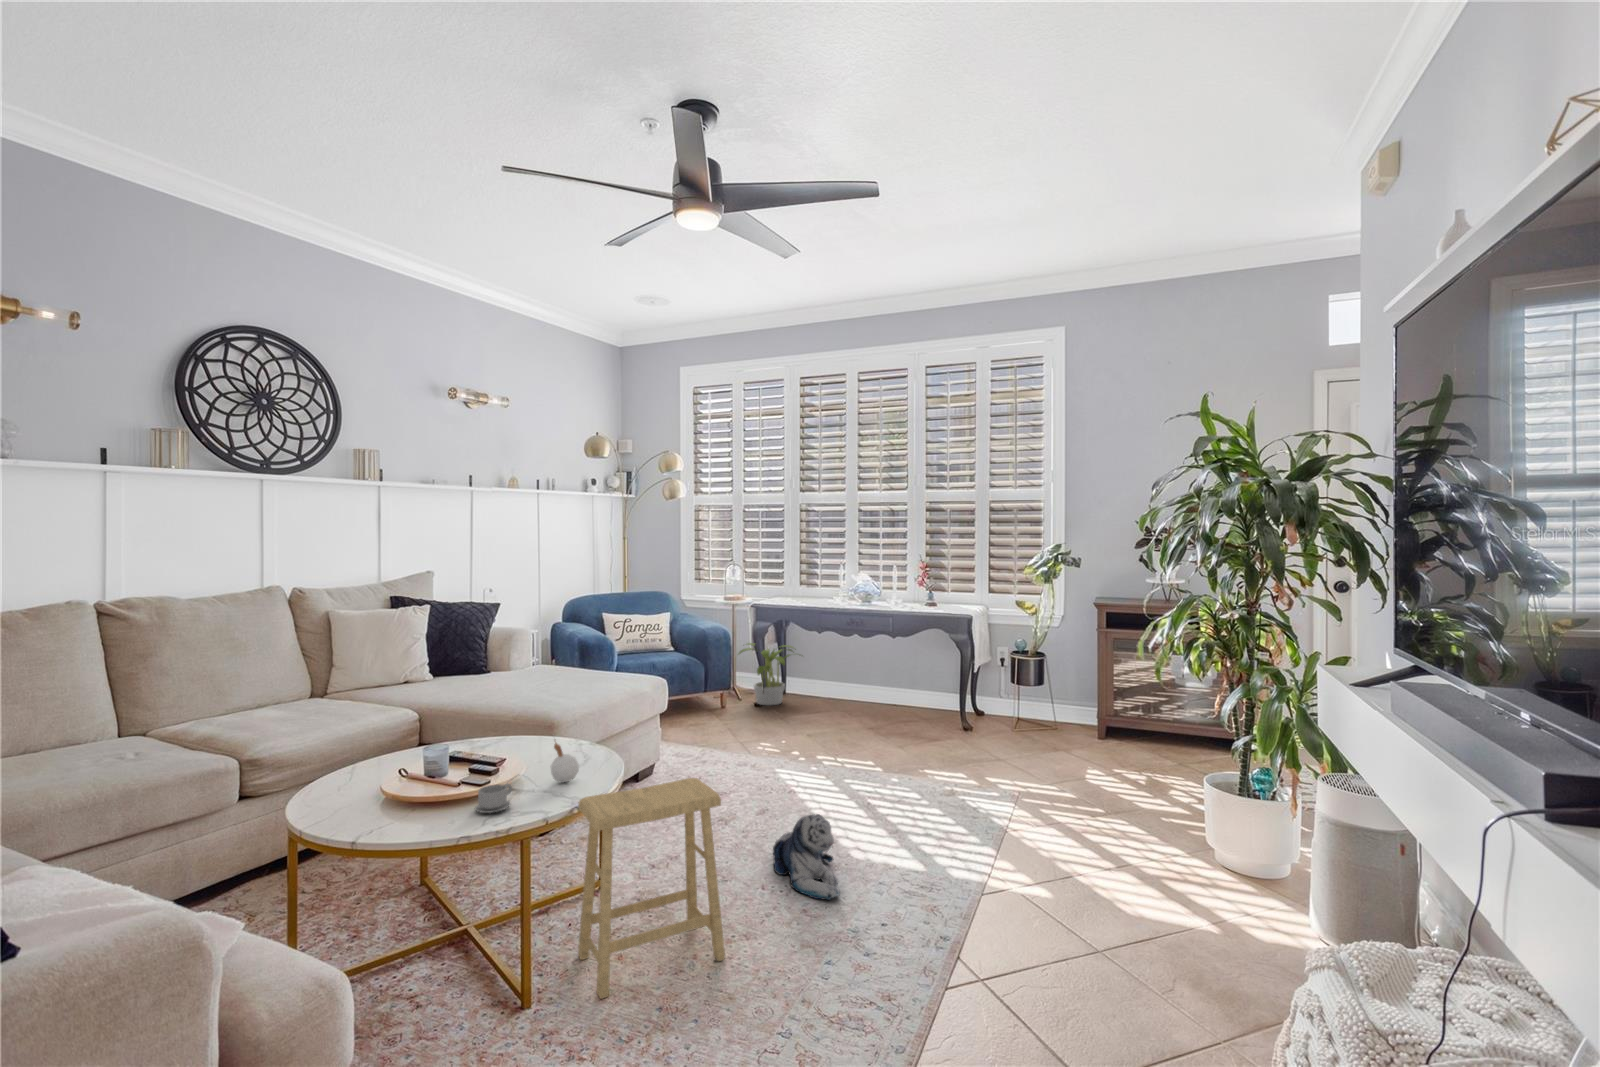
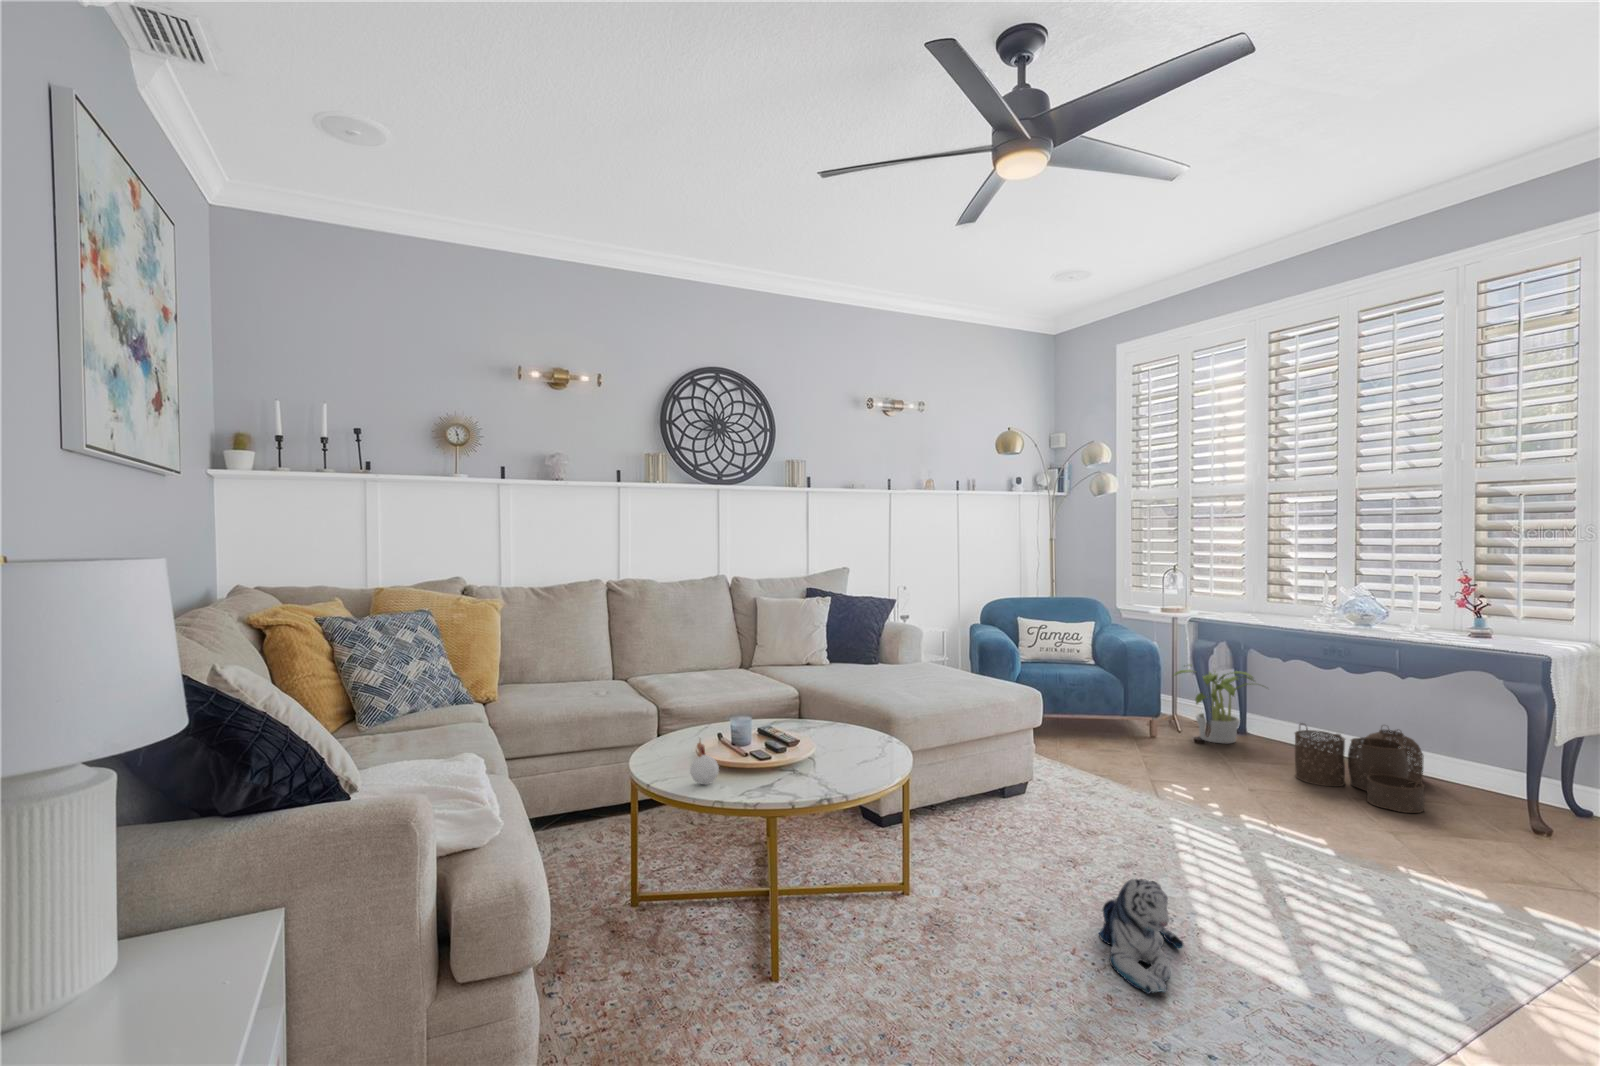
woven basket: none [831,674,913,734] -> present [1295,723,1424,813]
candle: present [550,743,579,783] -> present [690,742,719,785]
footstool: present [578,778,725,999] -> none [835,792,981,1013]
teacup: present [475,783,512,813] -> none [753,757,795,787]

